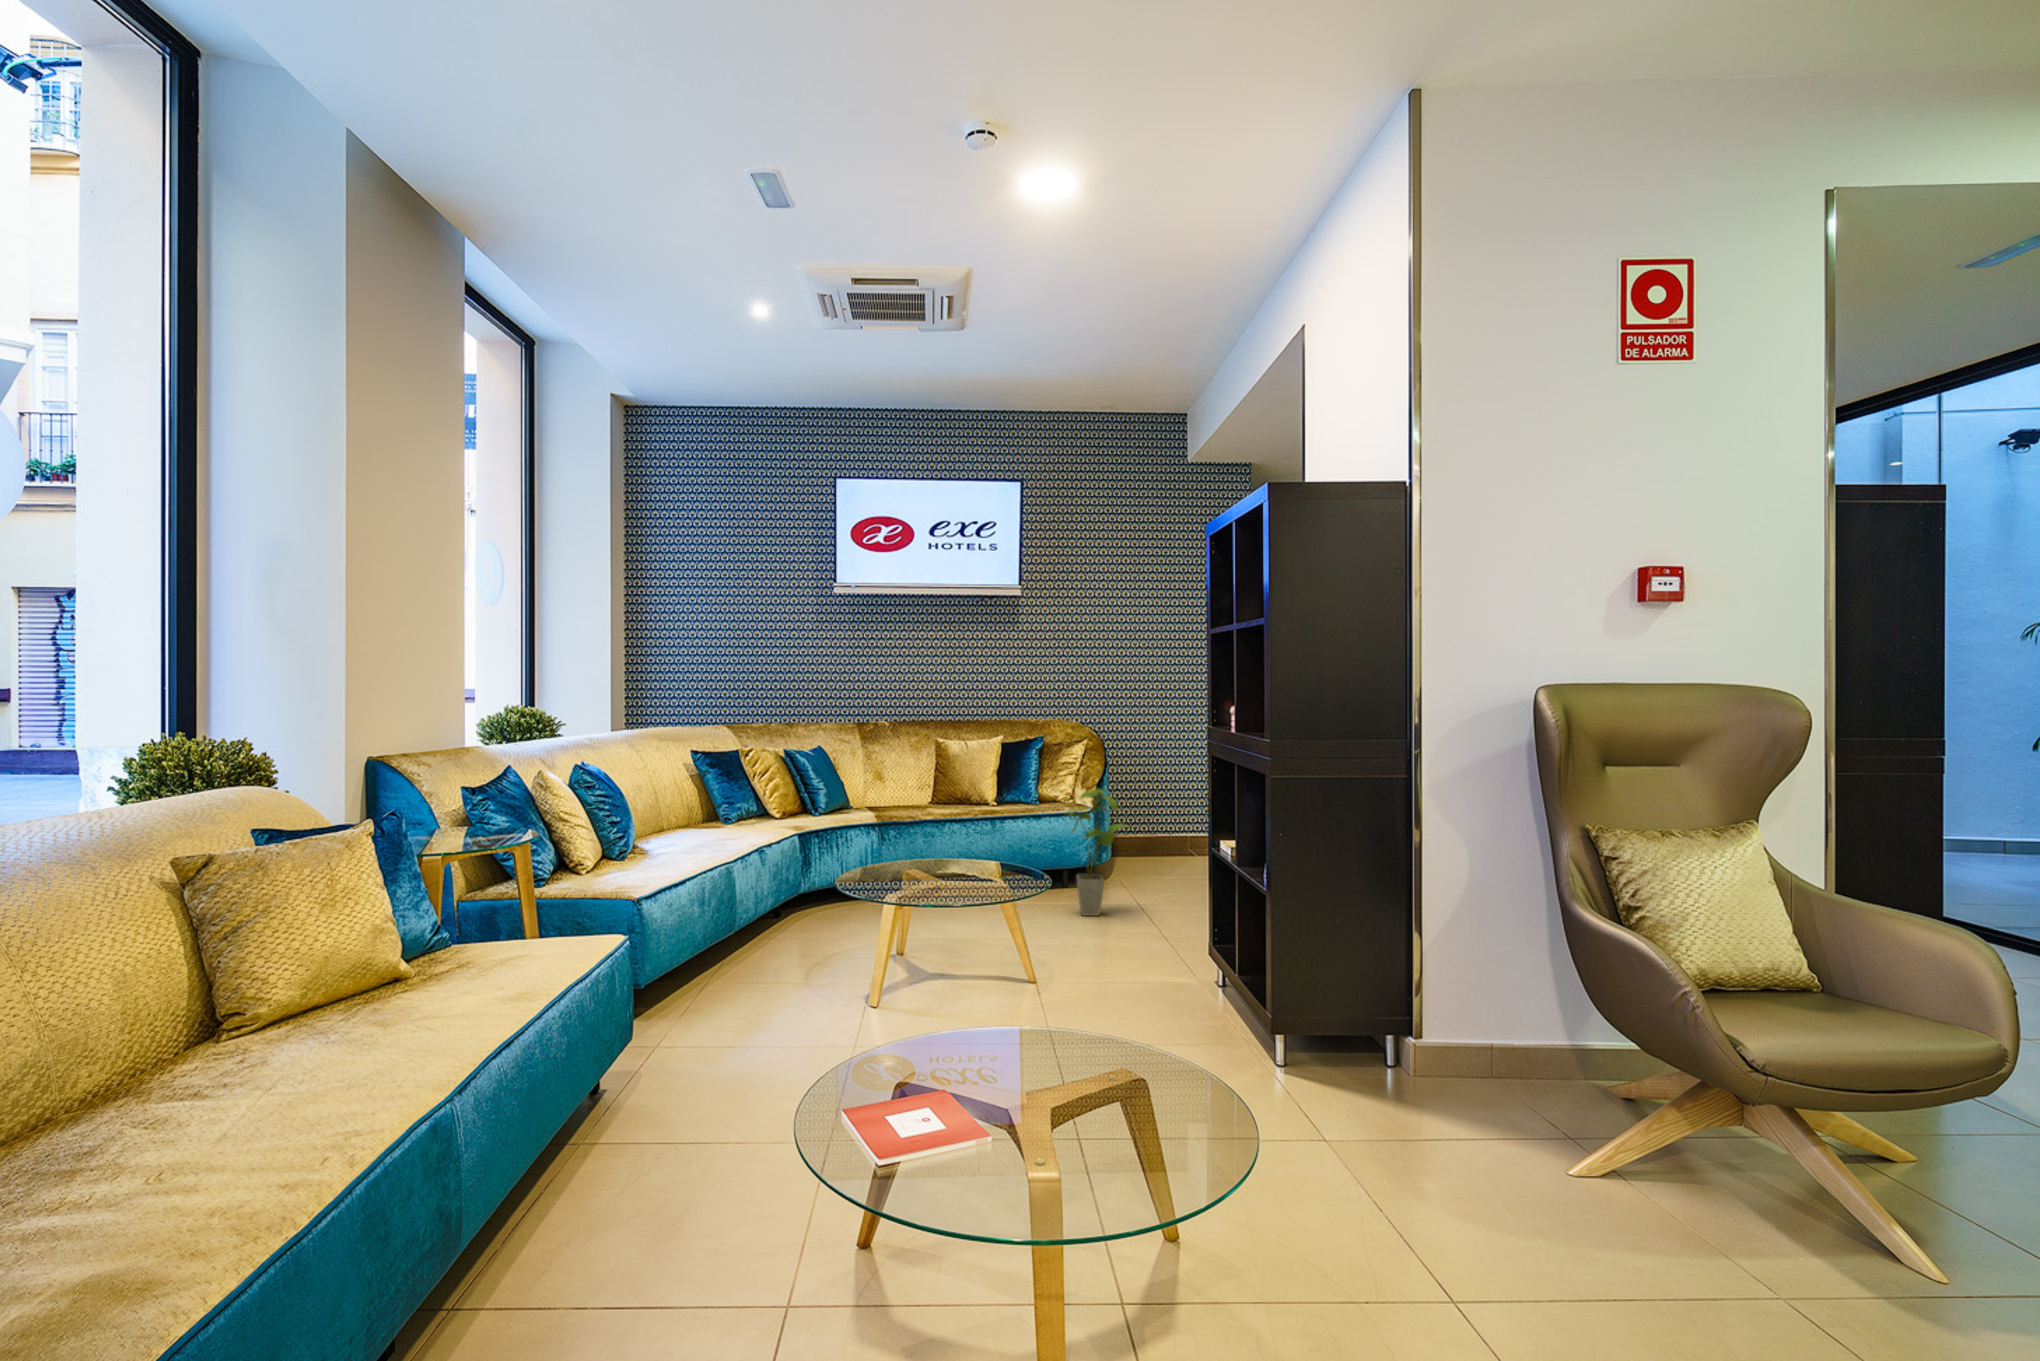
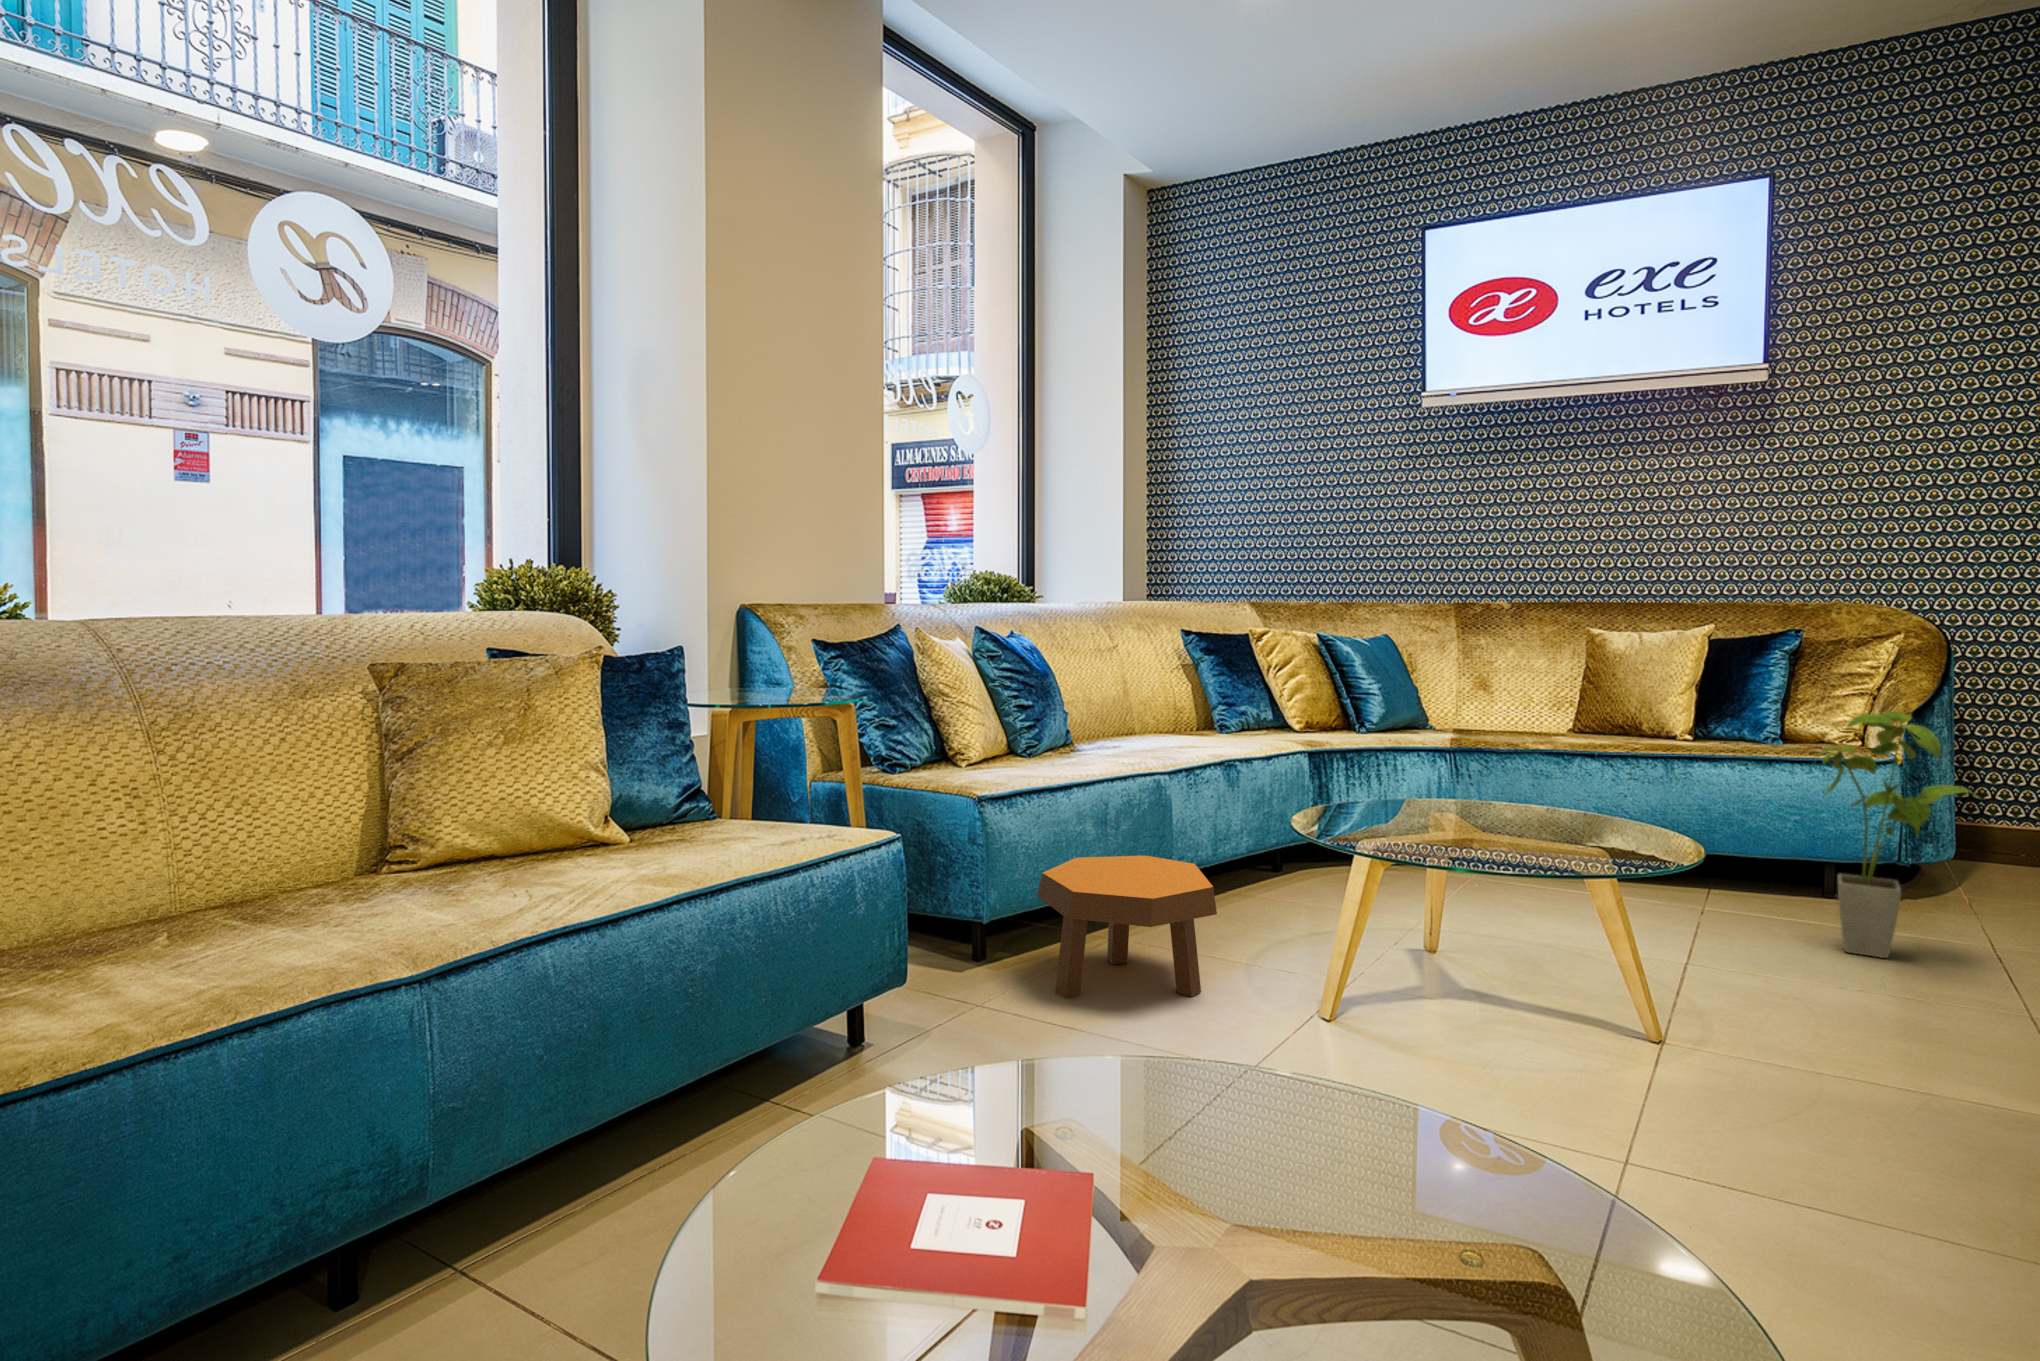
footstool: none [677,920,800,1023] -> present [1037,856,1217,998]

